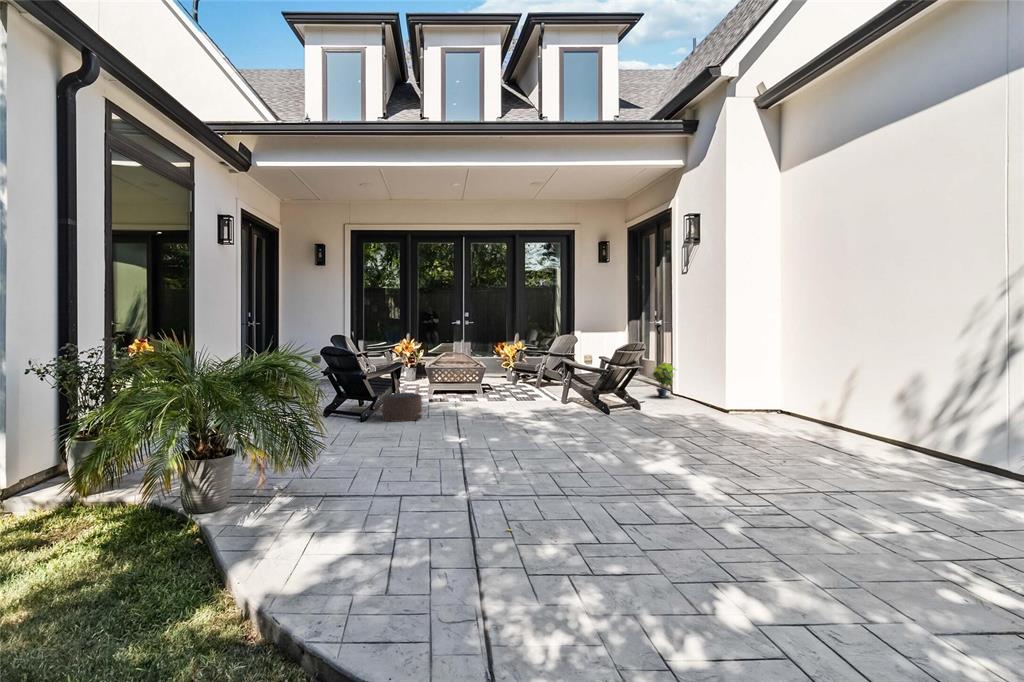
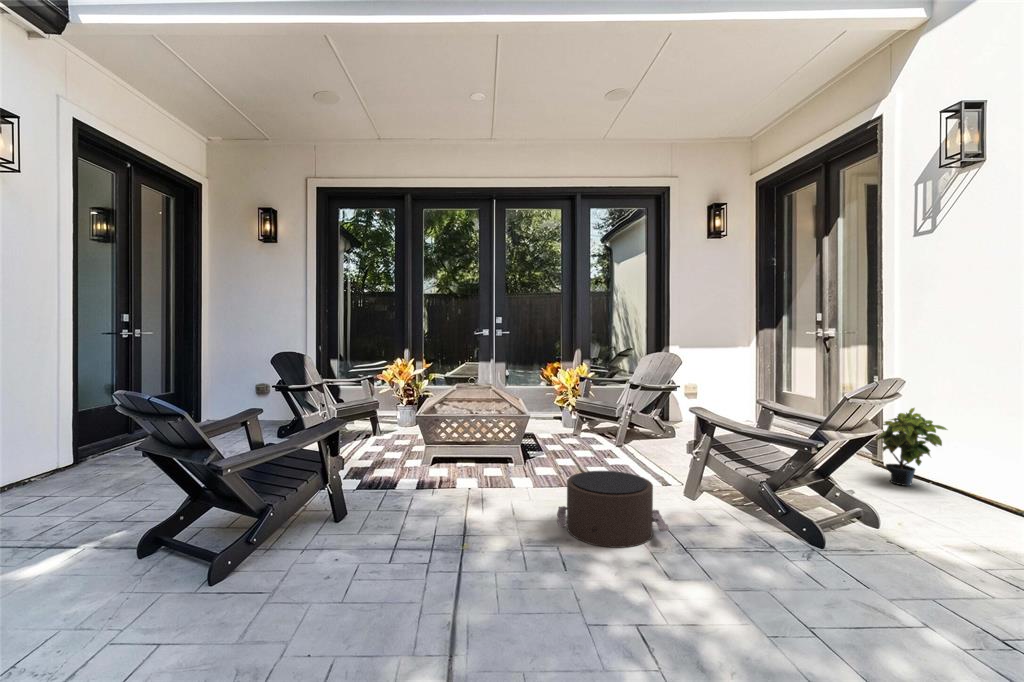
pouf: present [375,393,426,421] -> present [557,471,669,548]

